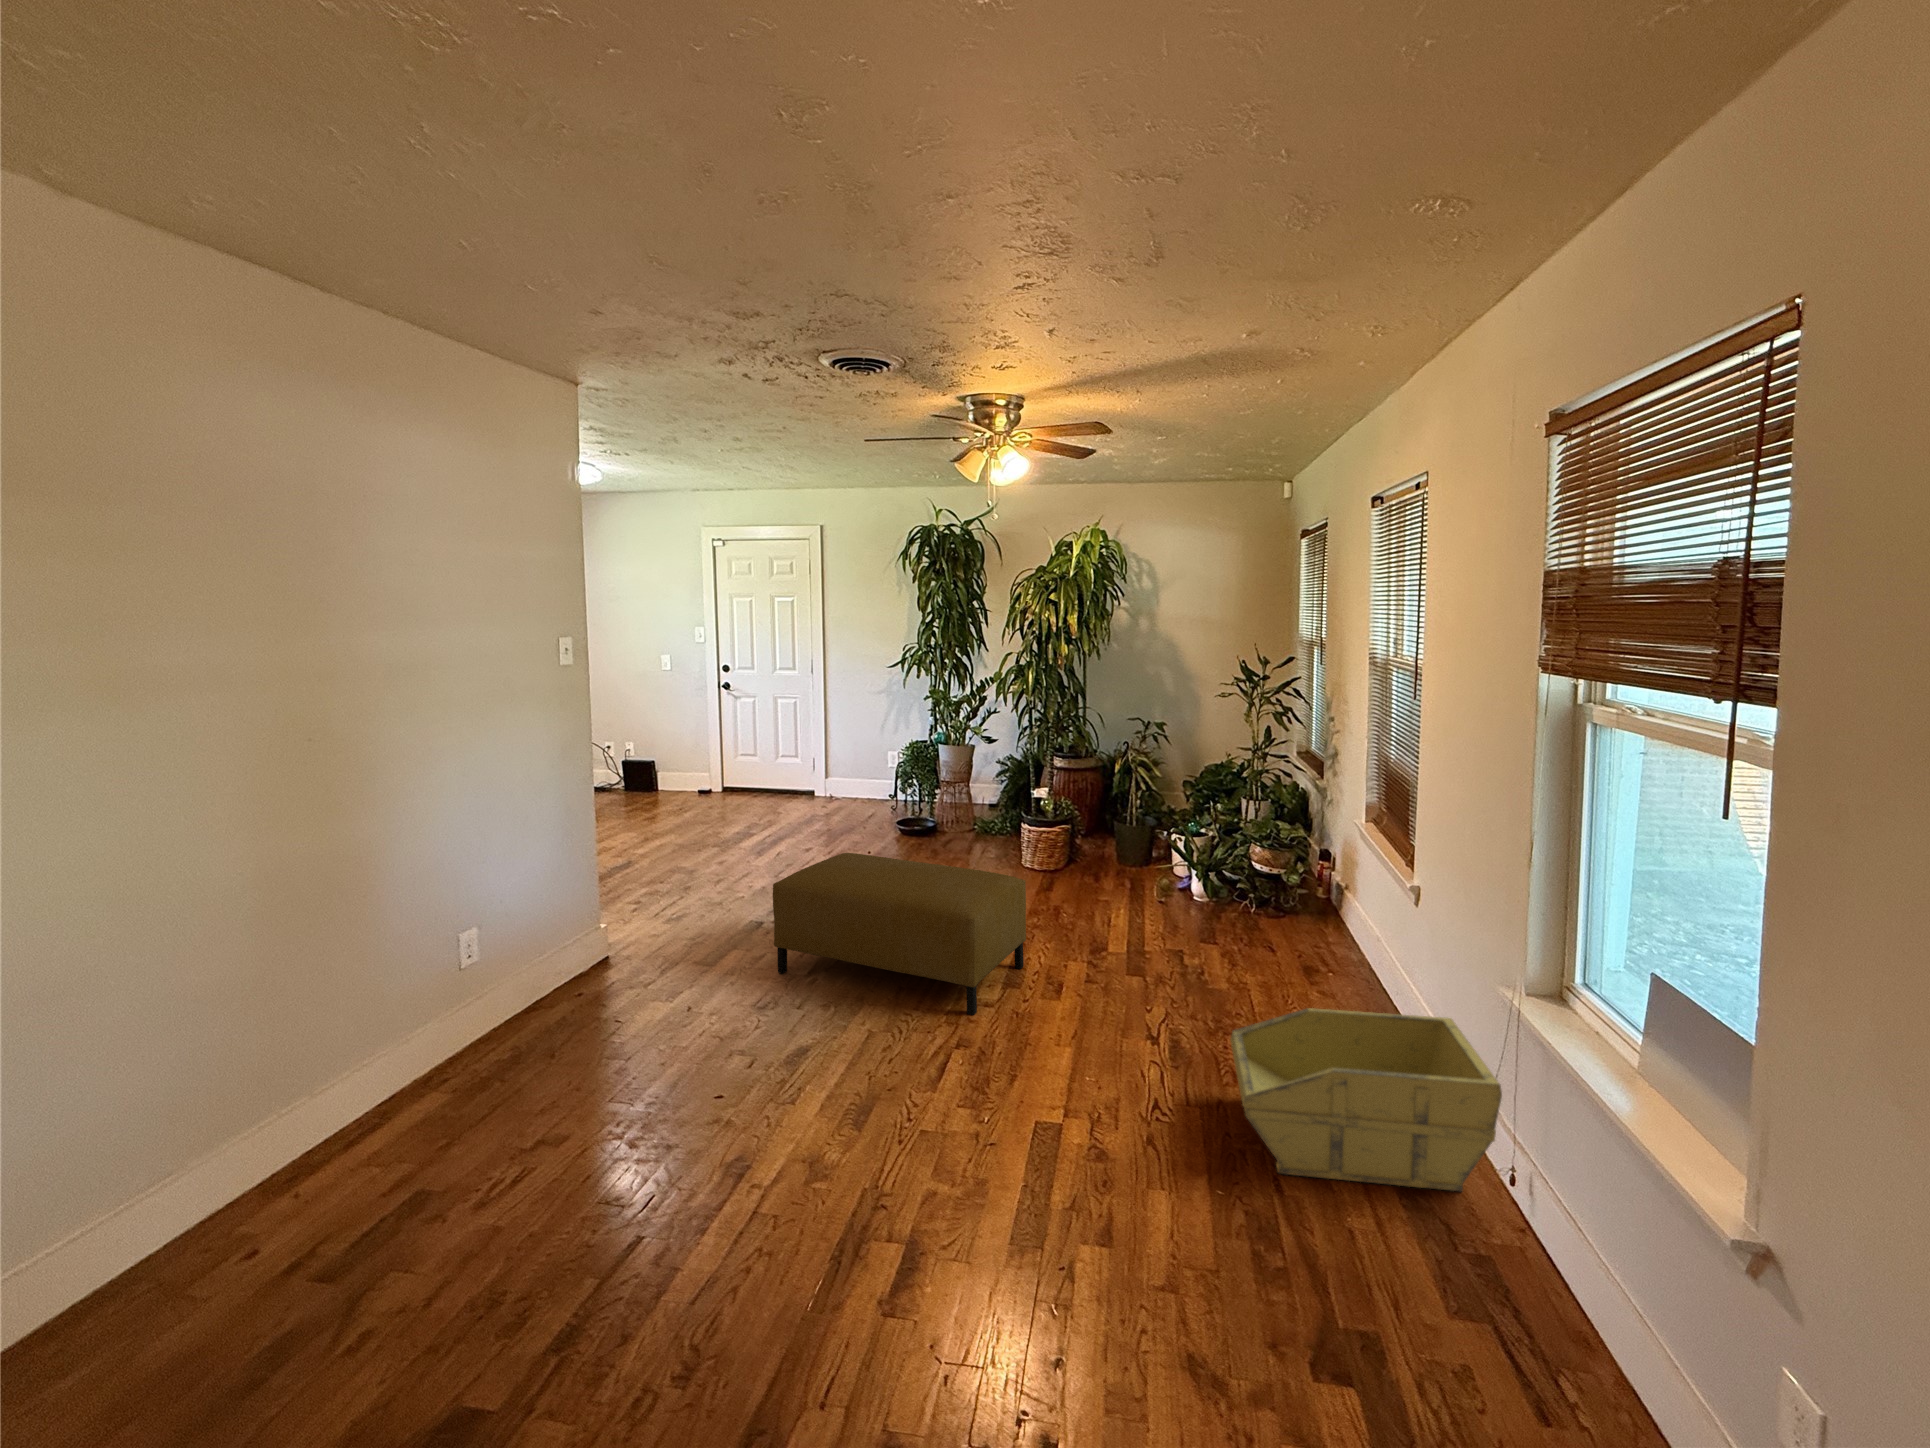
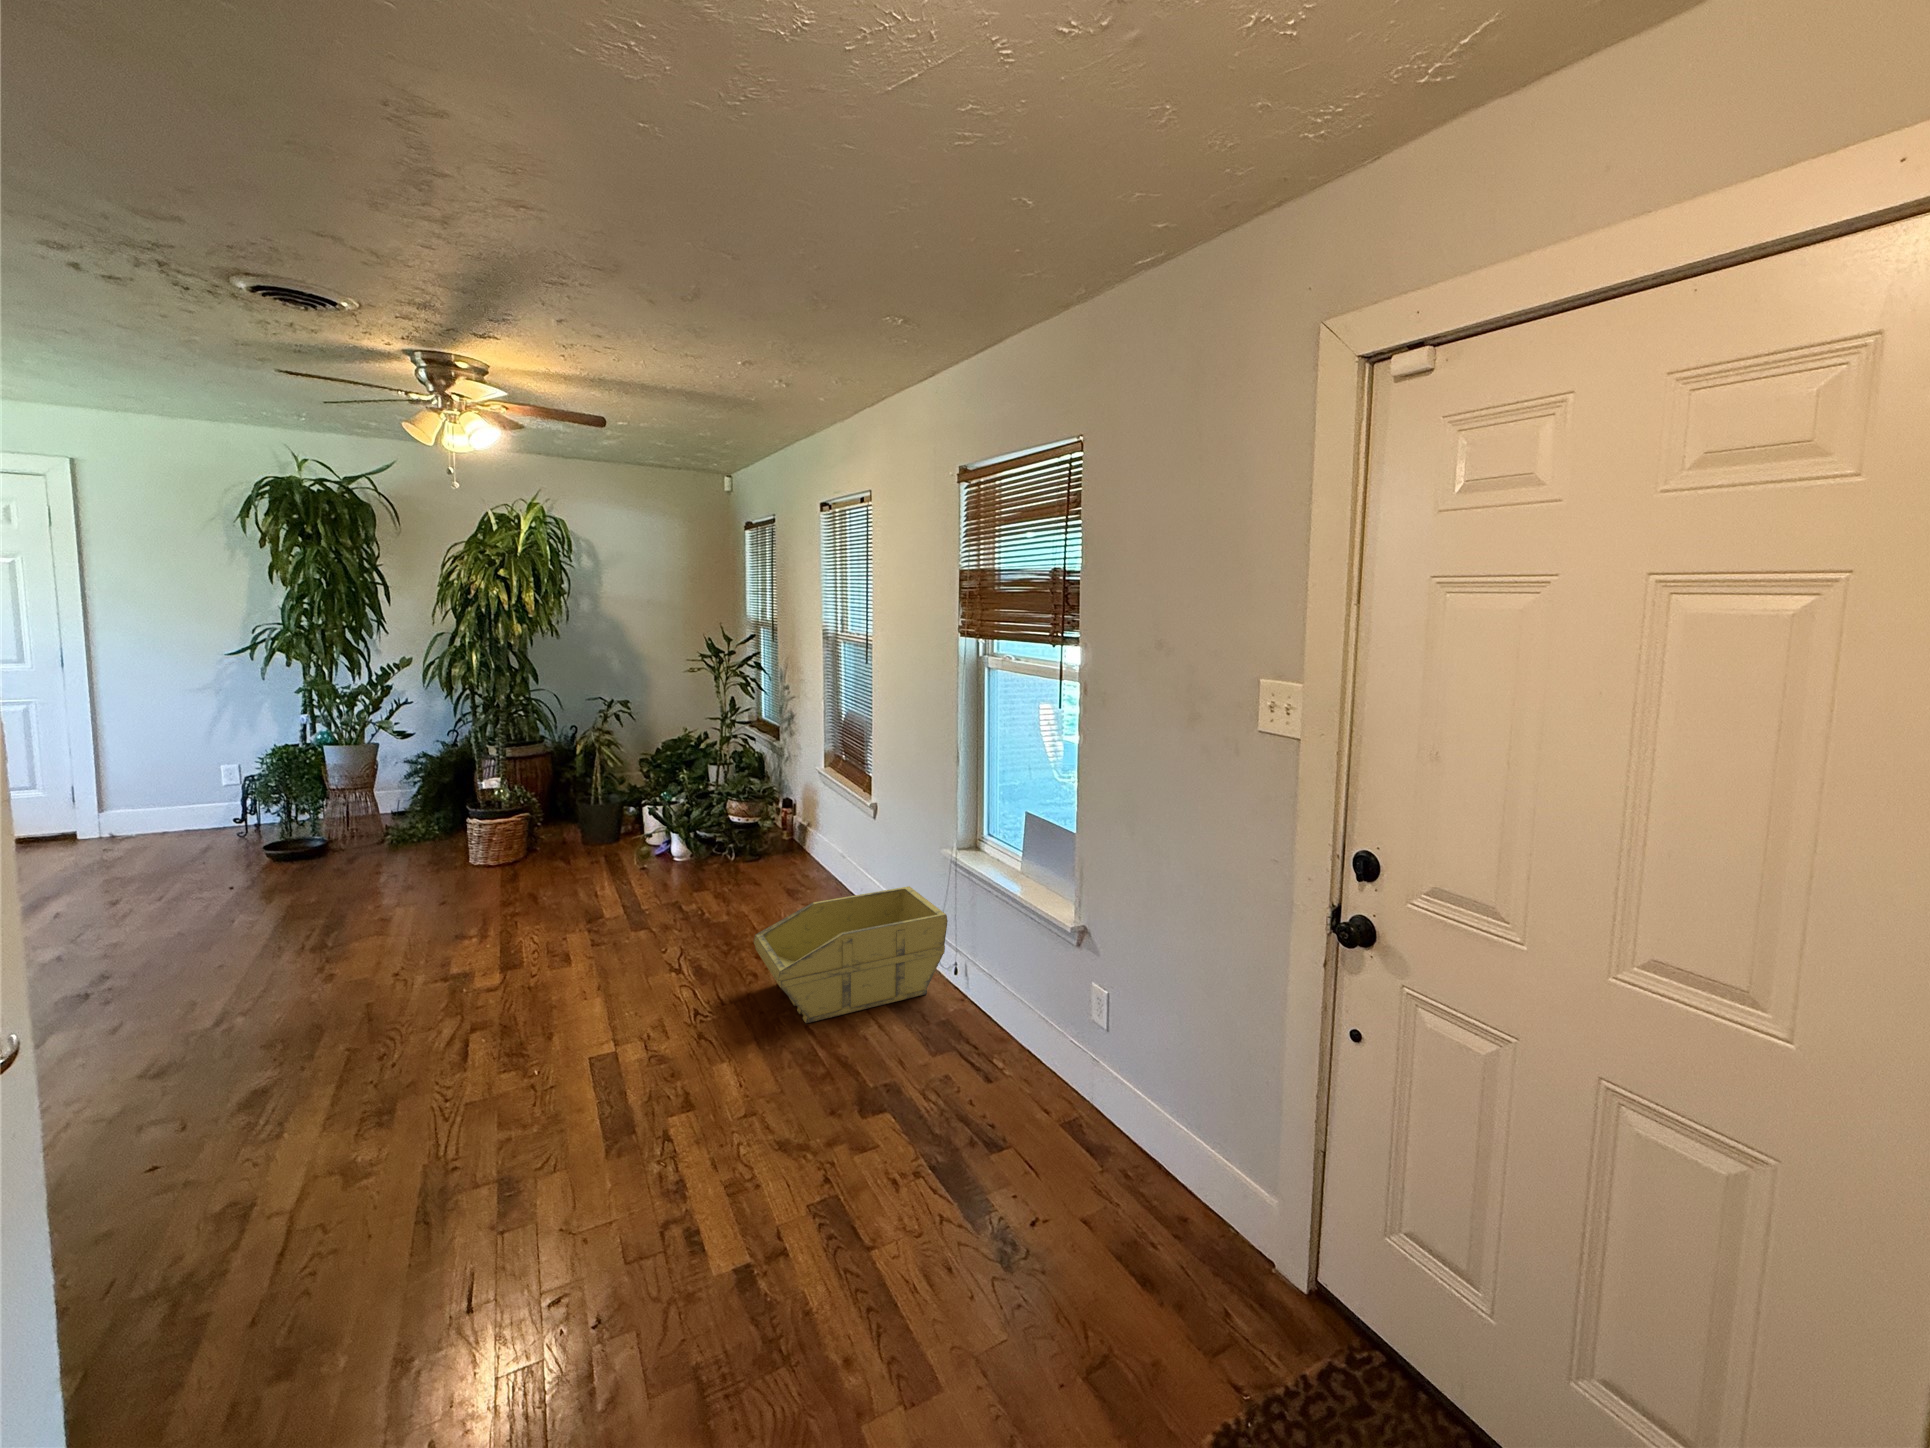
ottoman: present [773,853,1026,1015] -> none [156,858,520,1029]

